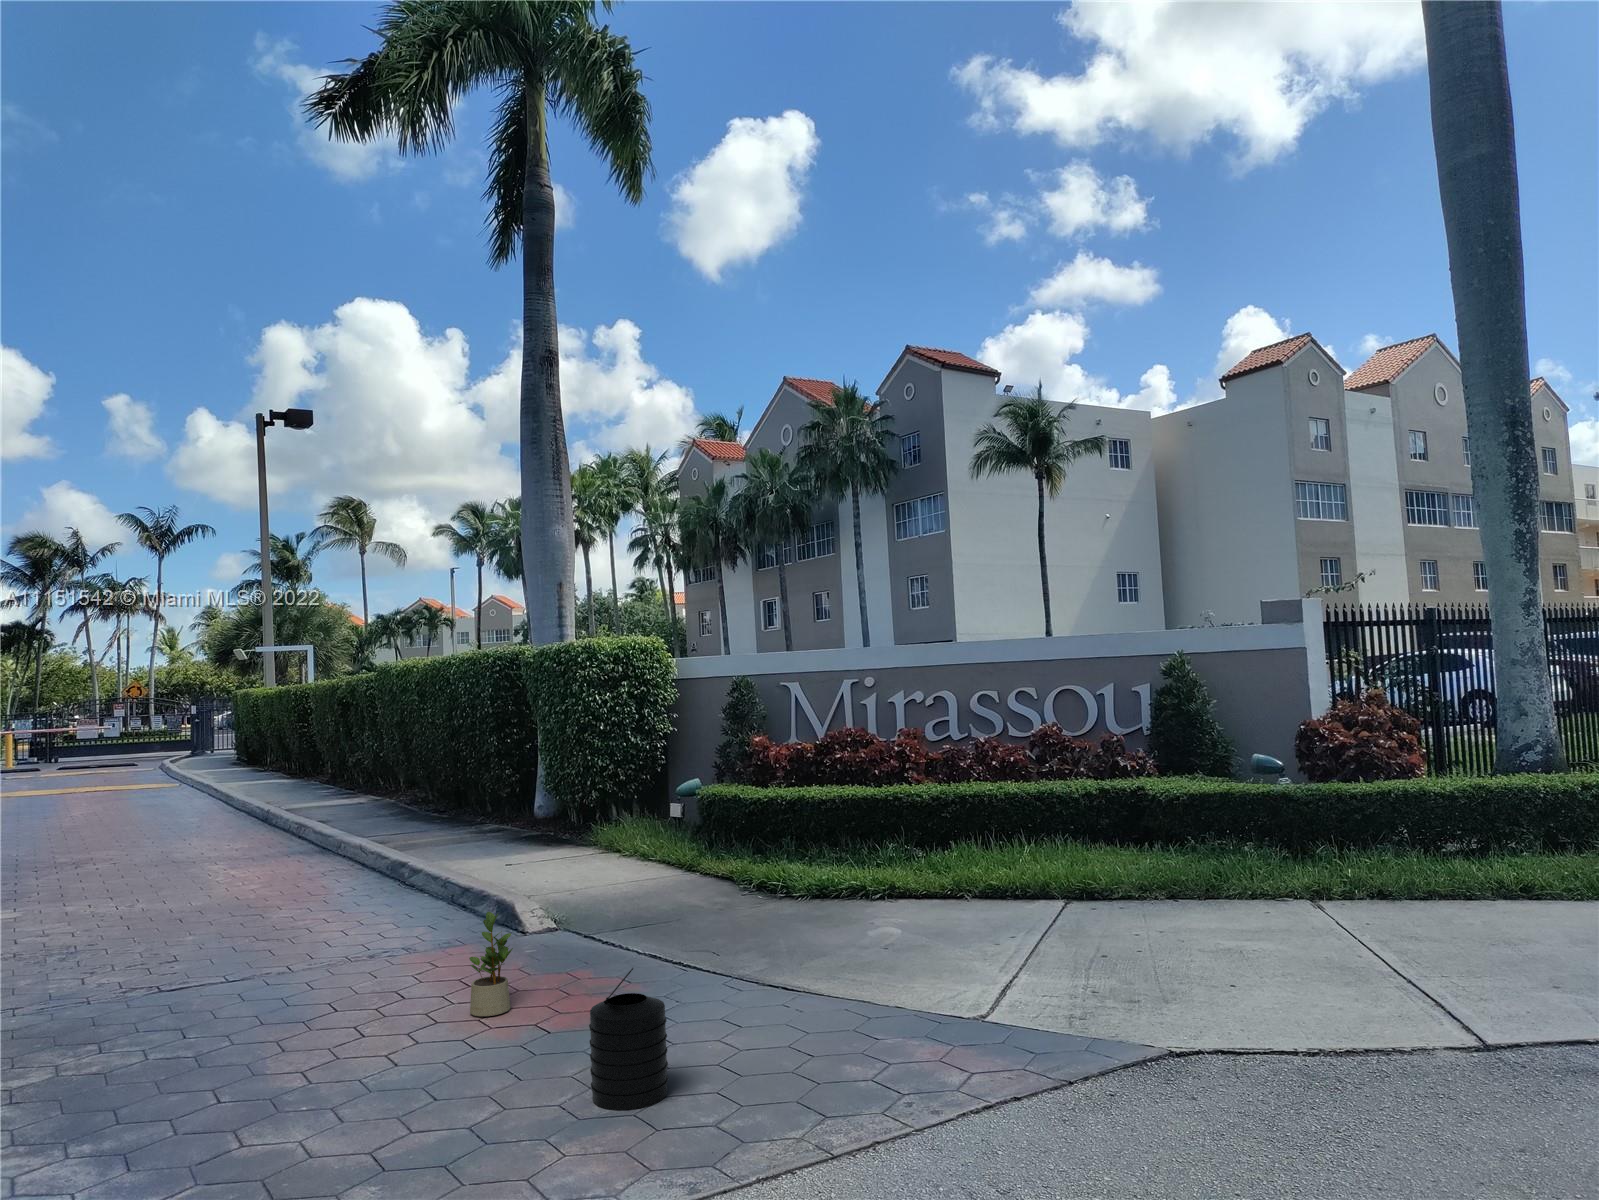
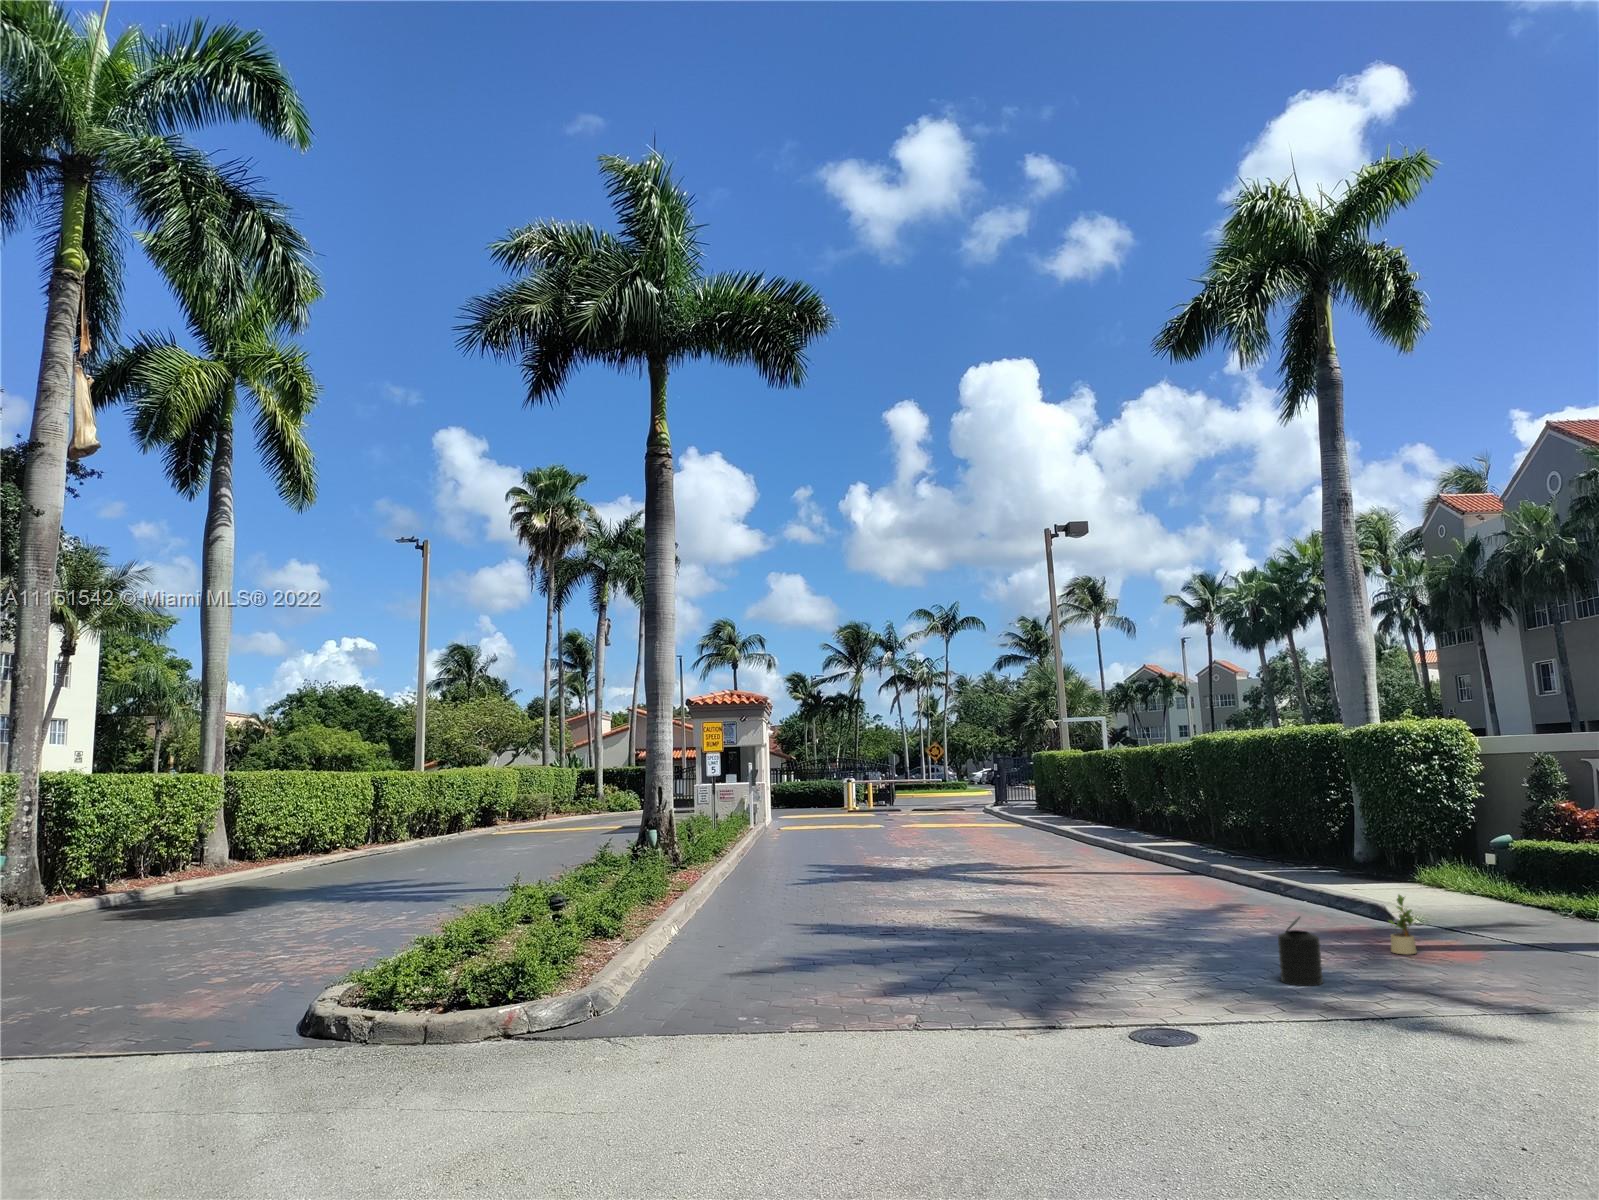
trash can: present [589,968,668,1110] -> present [1278,917,1323,986]

